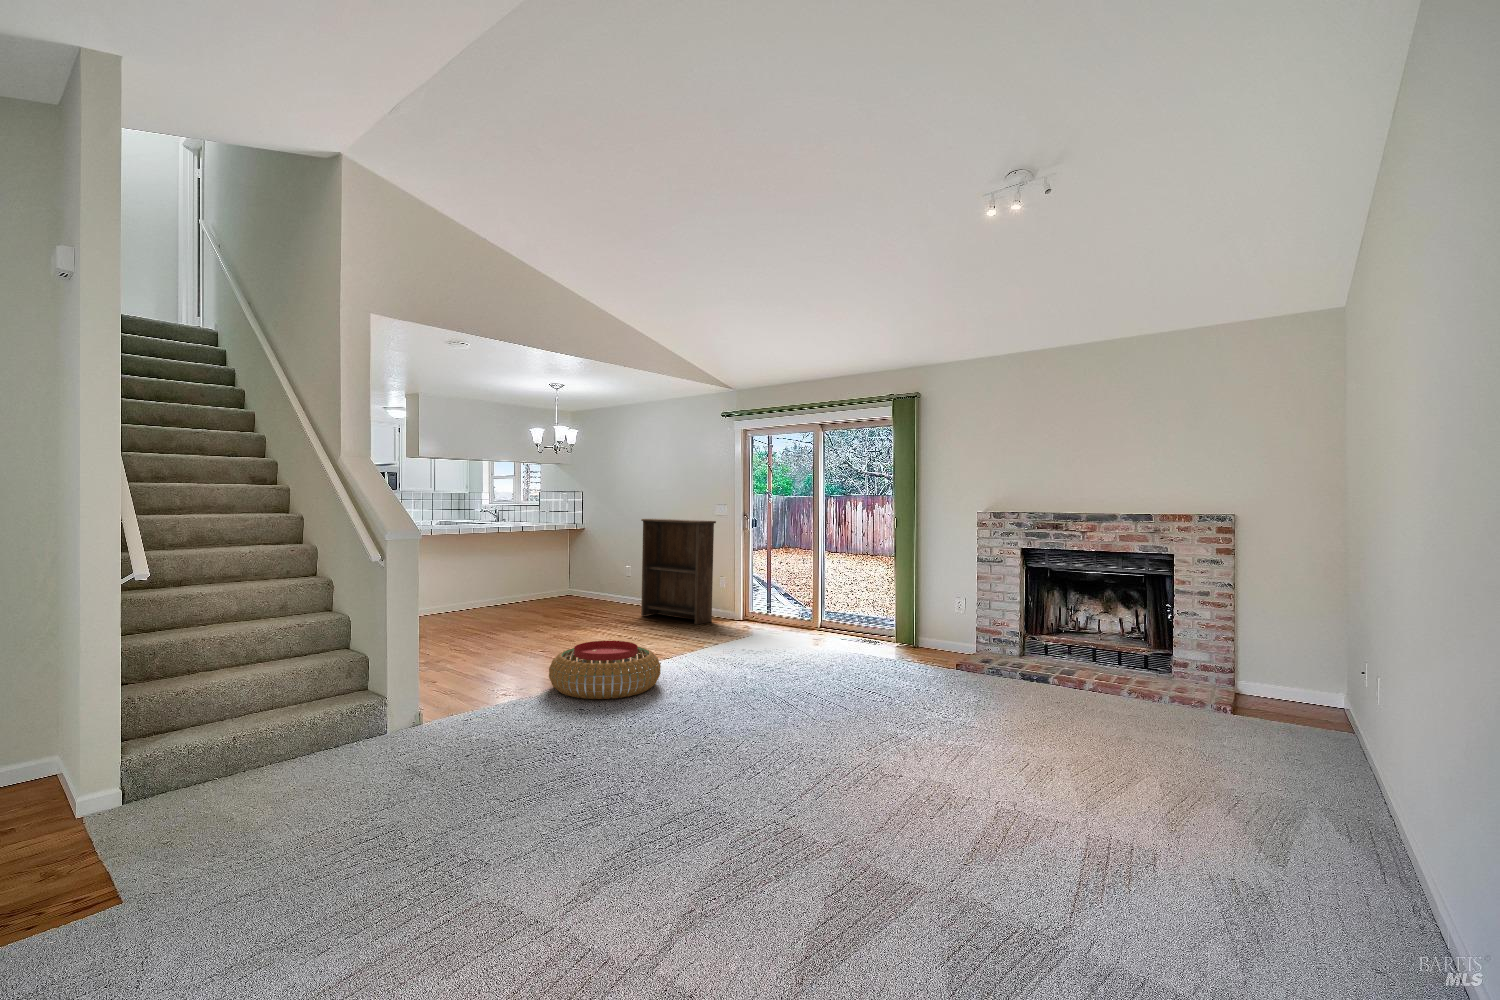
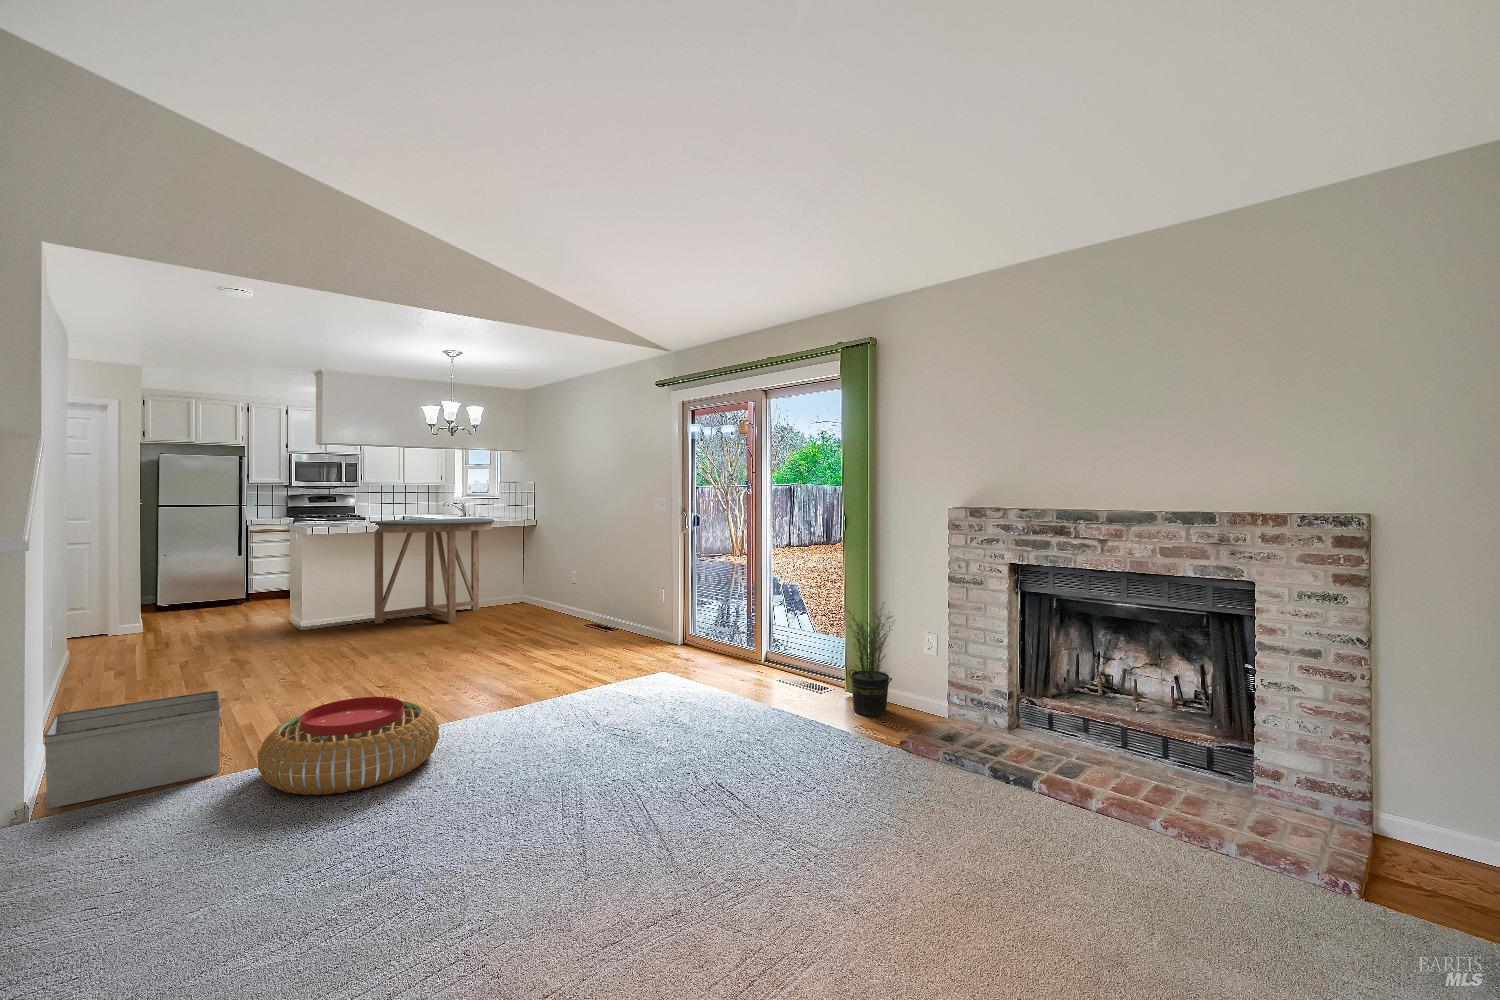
console table: none [453,519,553,610] -> present [369,518,495,624]
bookshelf: present [641,519,716,625] -> none [564,518,644,652]
potted plant: none [899,576,945,655] -> present [848,604,892,716]
storage bin: none [405,638,517,711] -> present [44,691,222,809]

